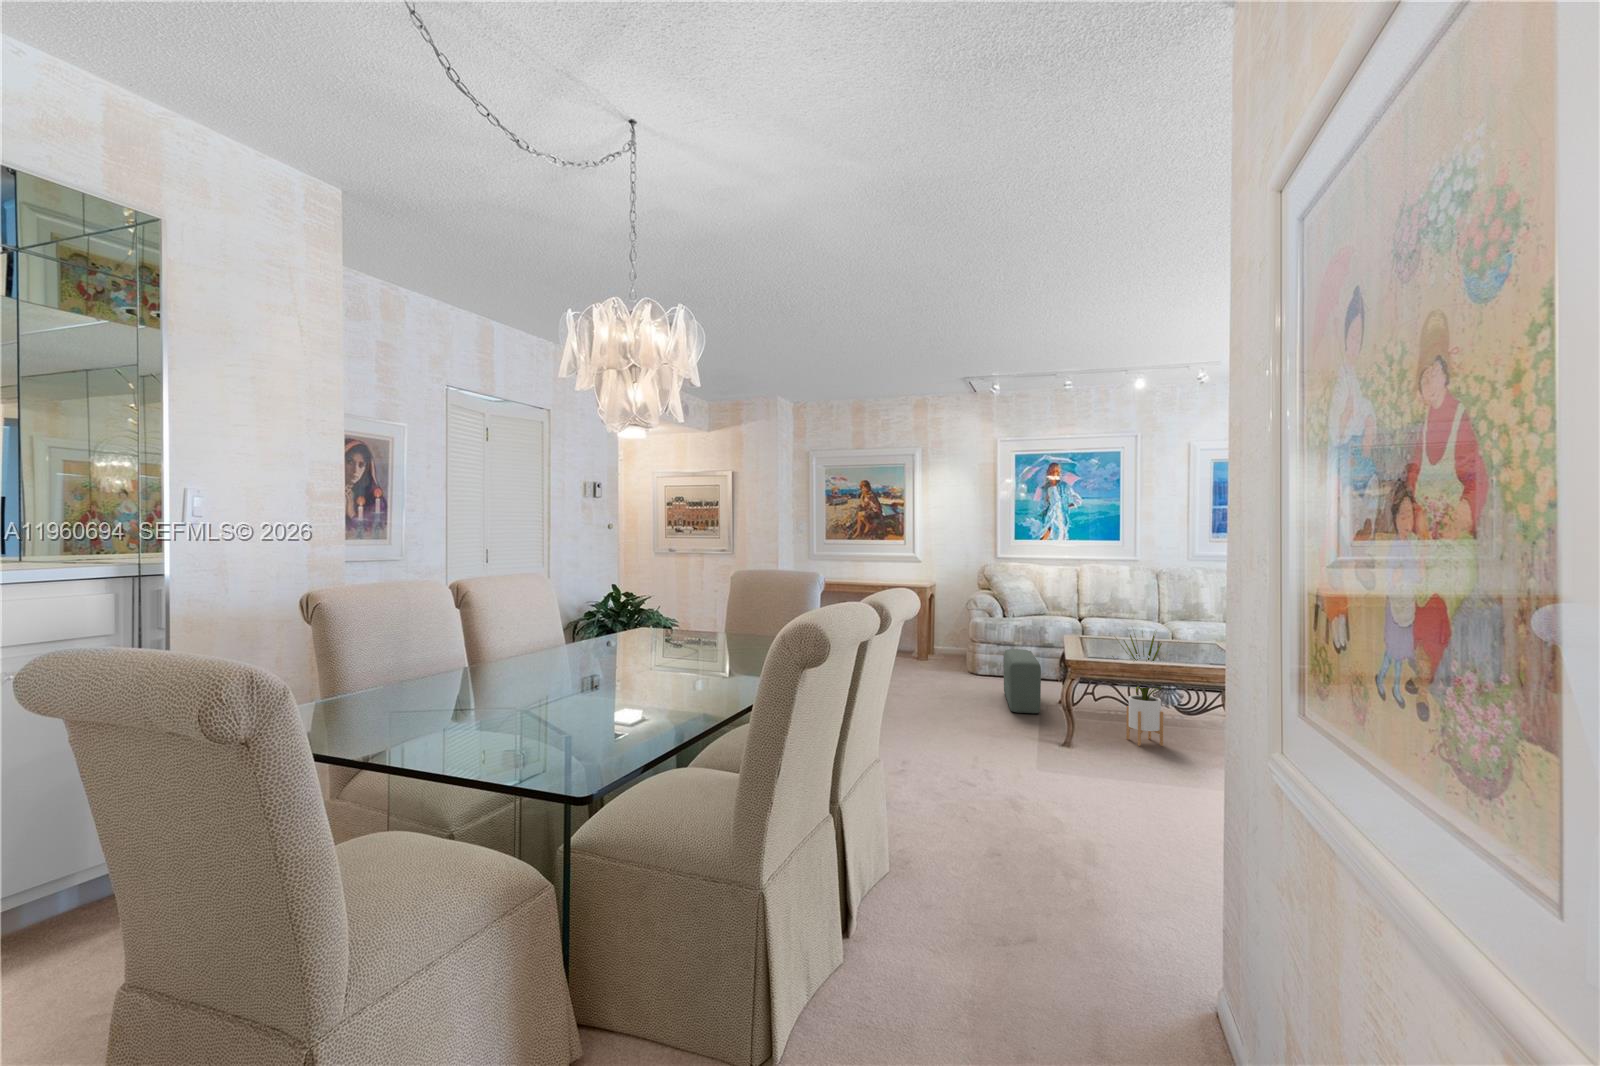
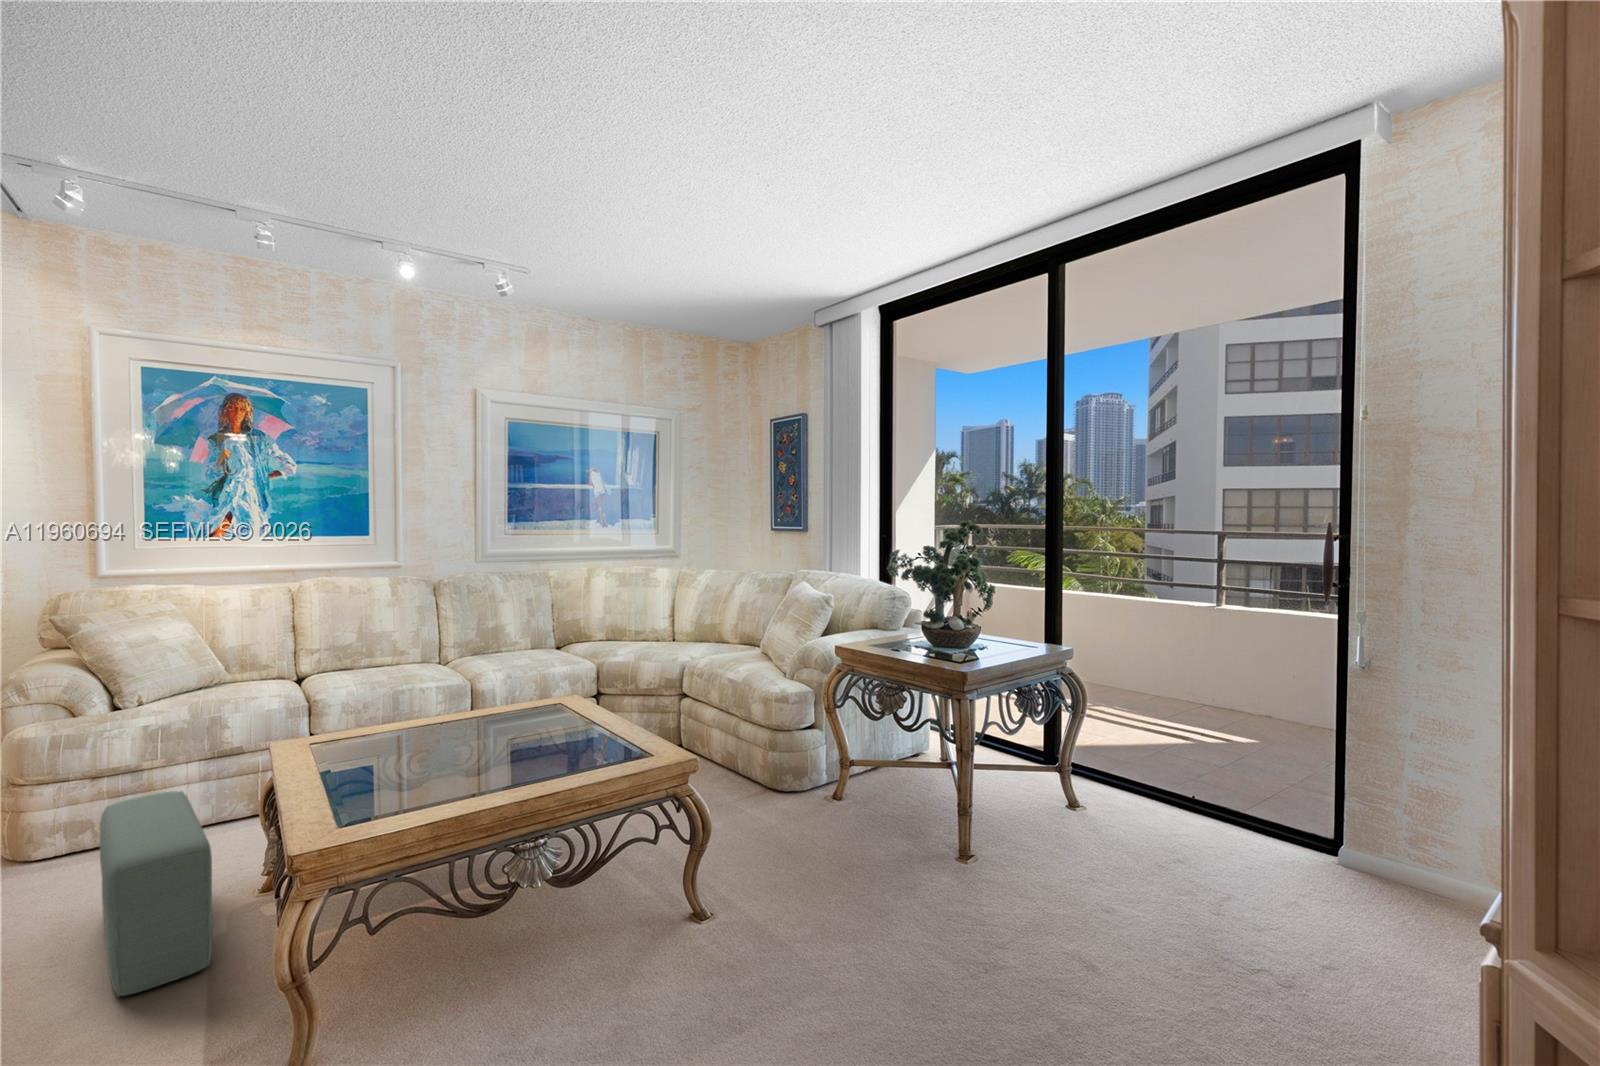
house plant: present [1112,635,1163,746] -> none [412,709,557,988]

